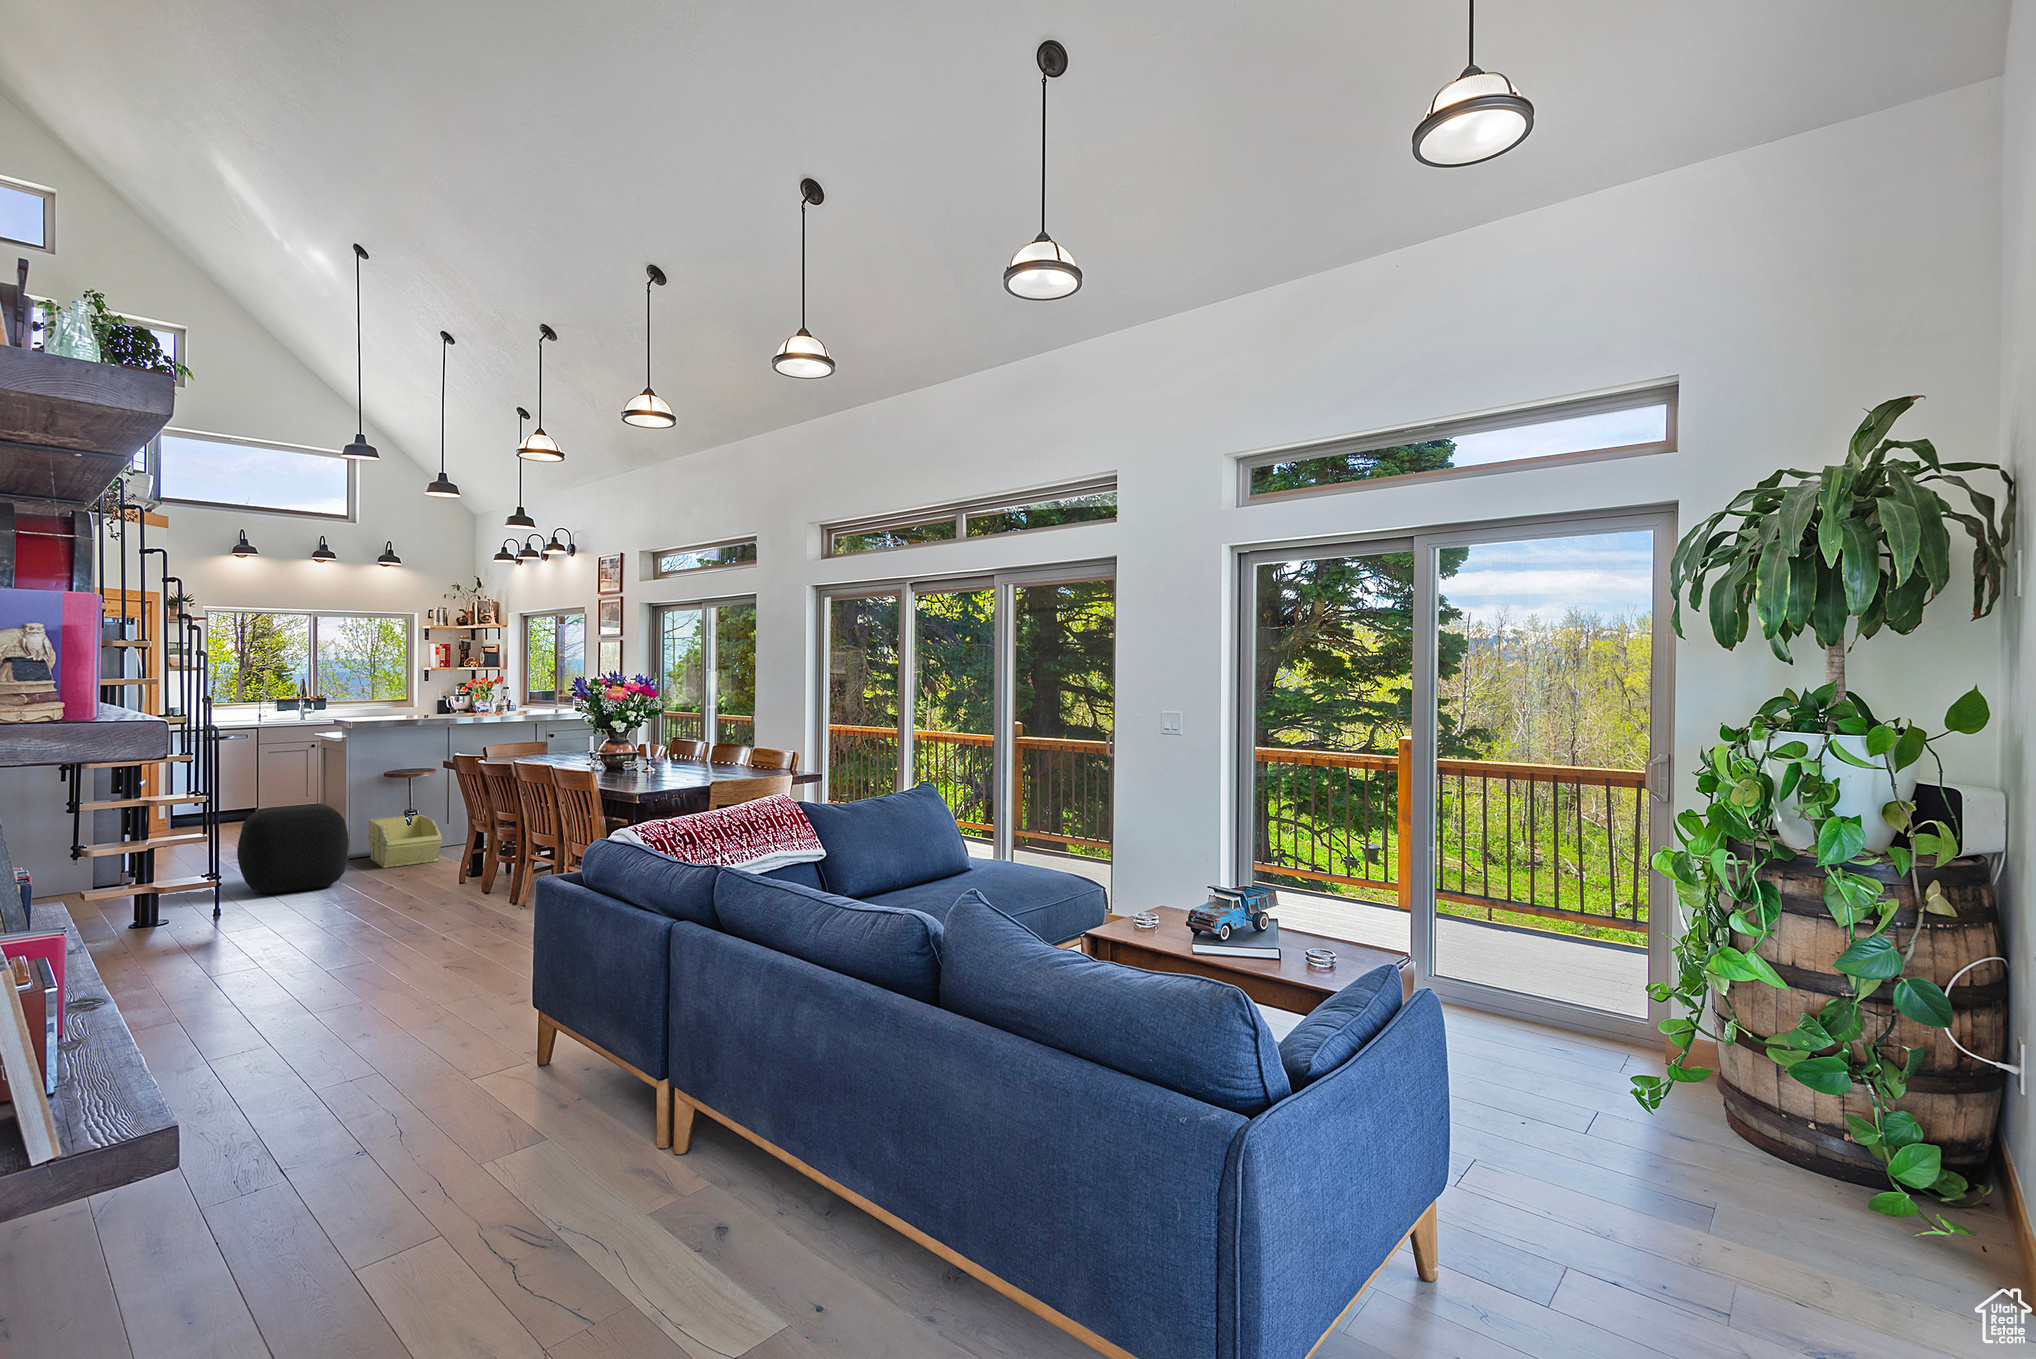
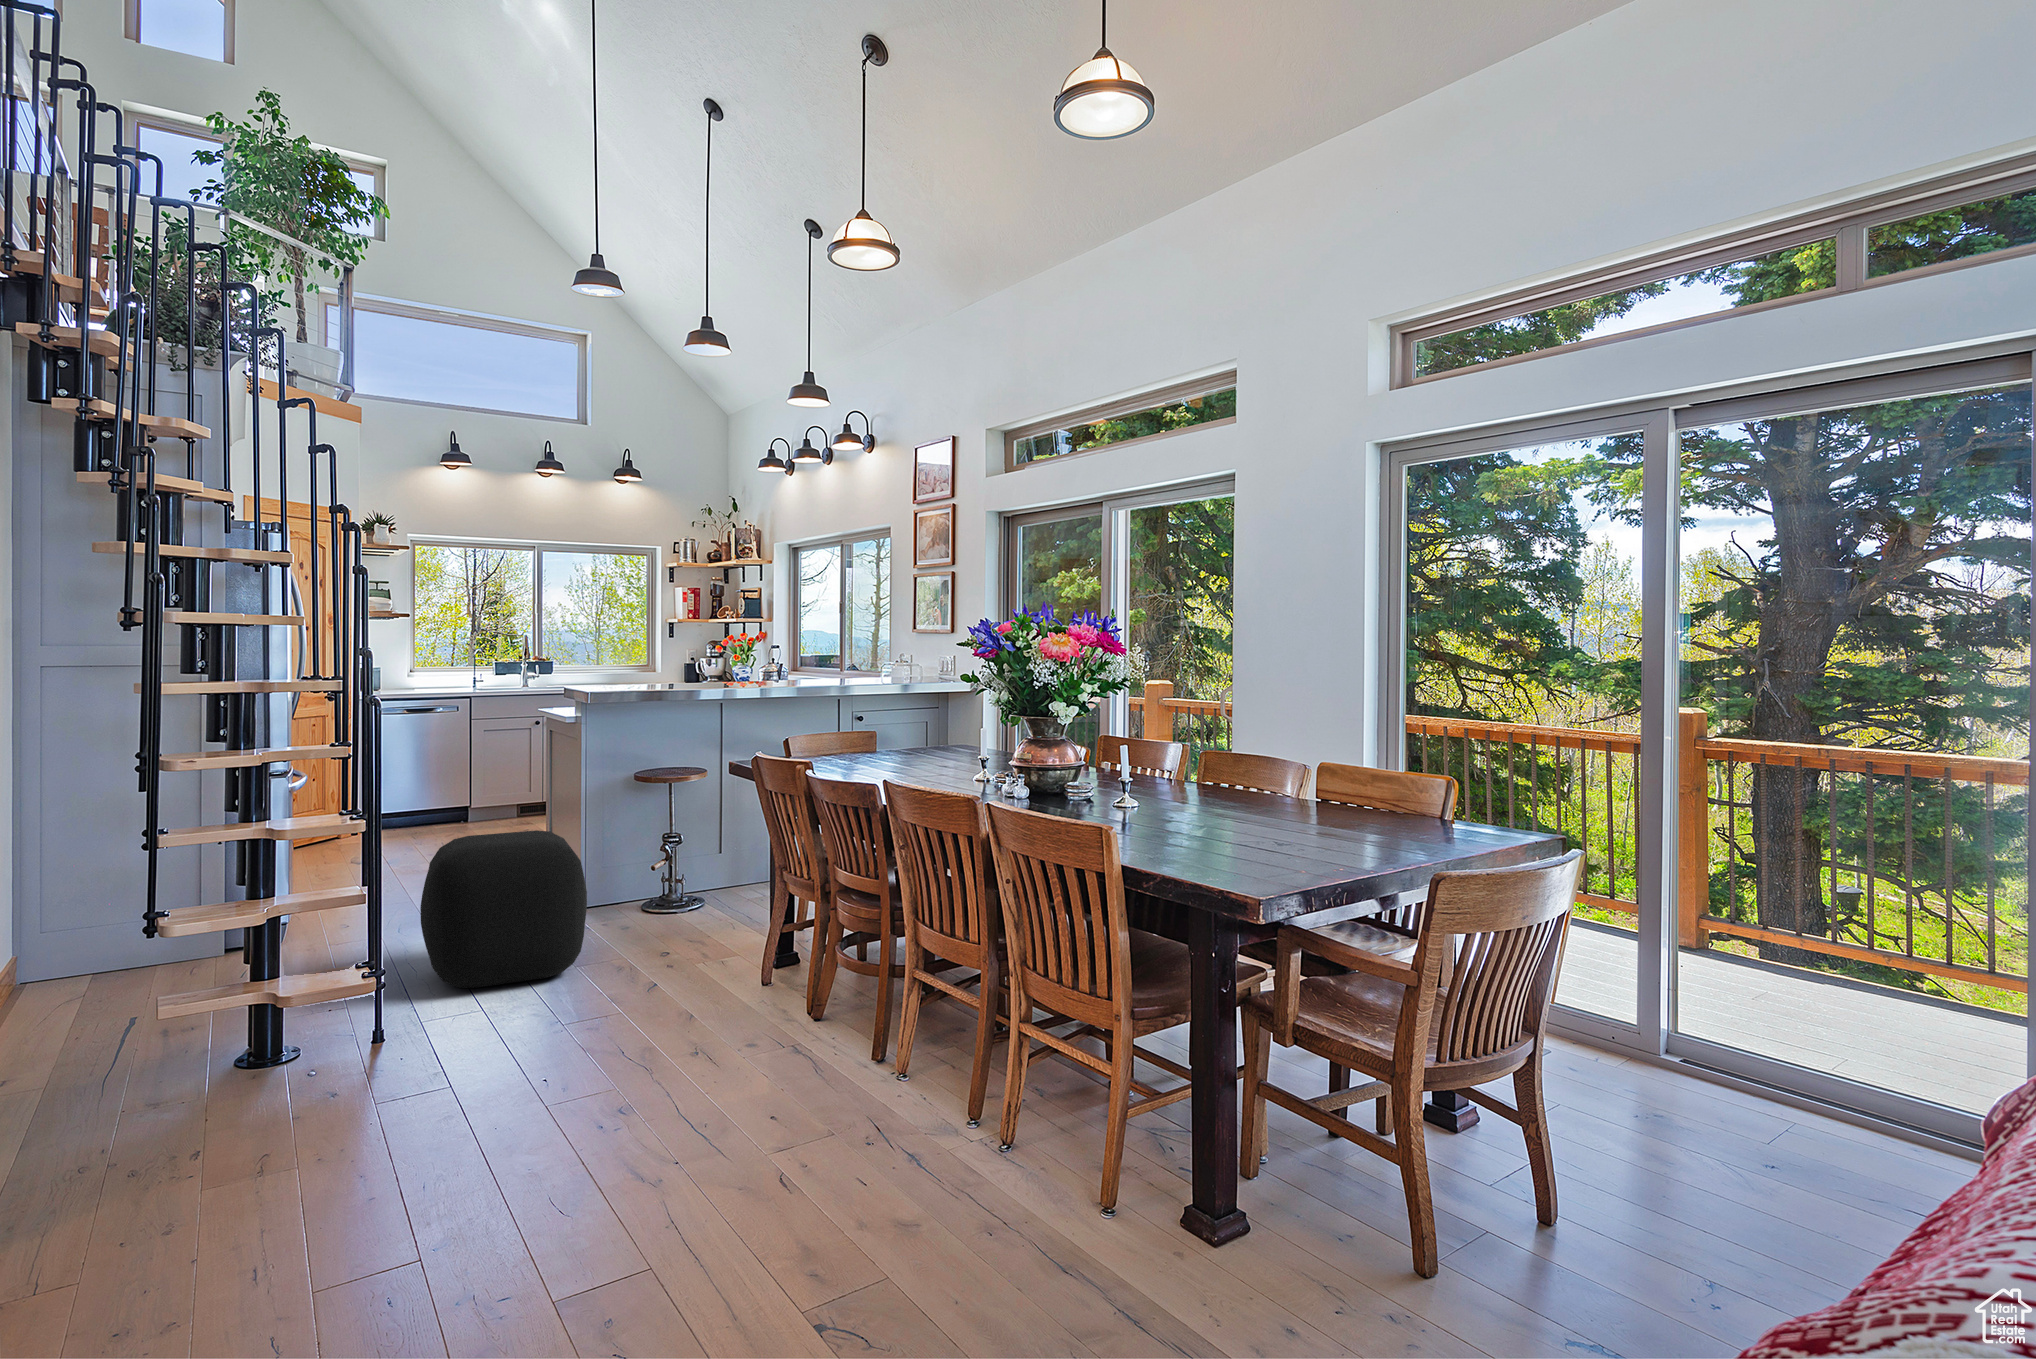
storage bin: present [368,815,442,868] -> none [611,841,721,934]

